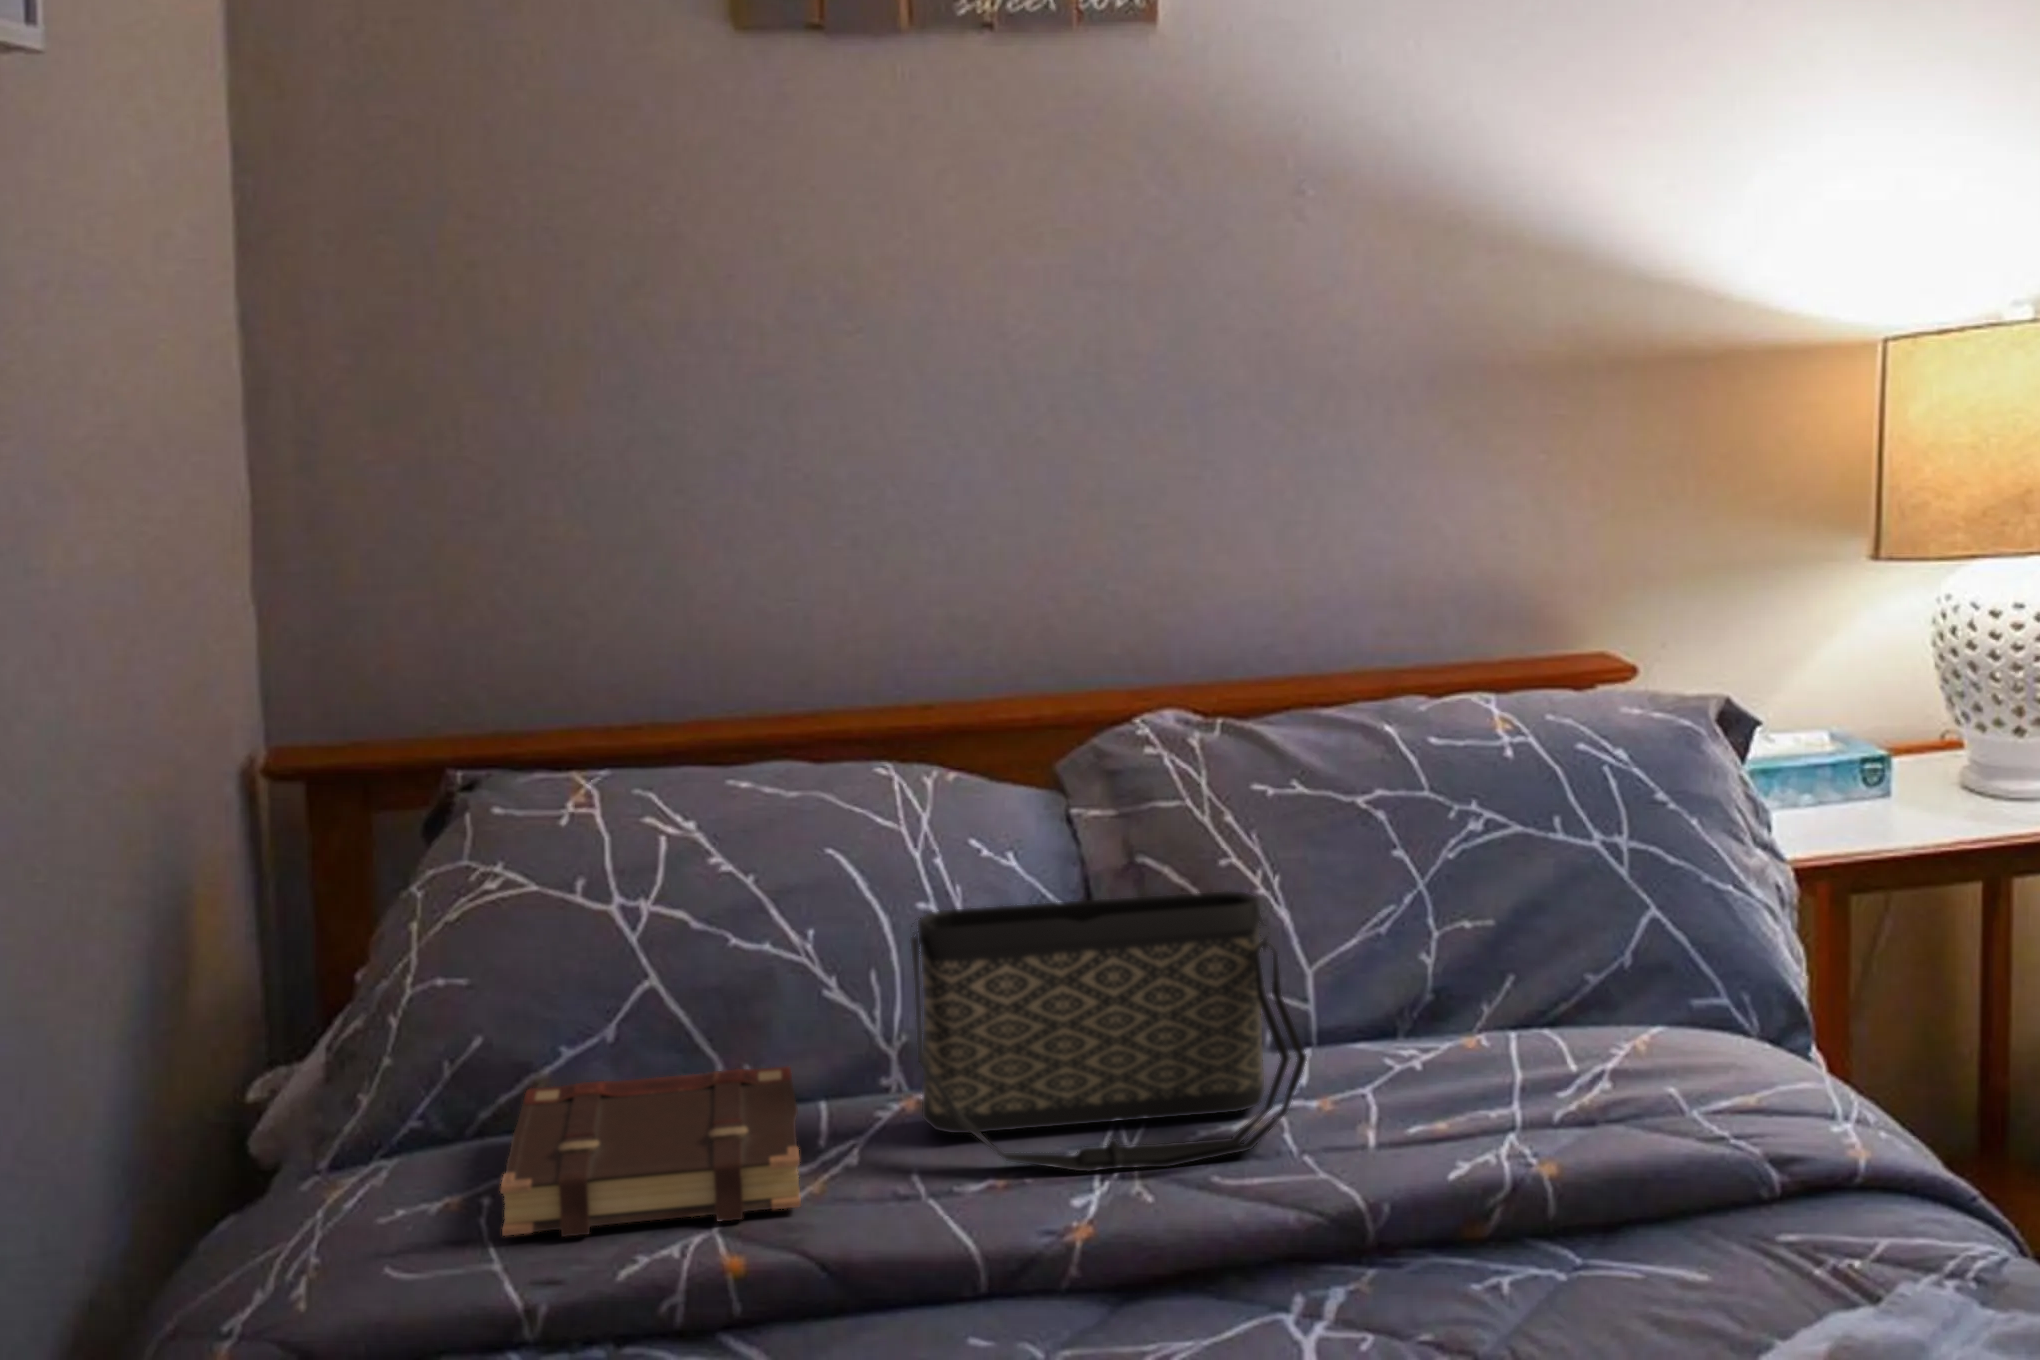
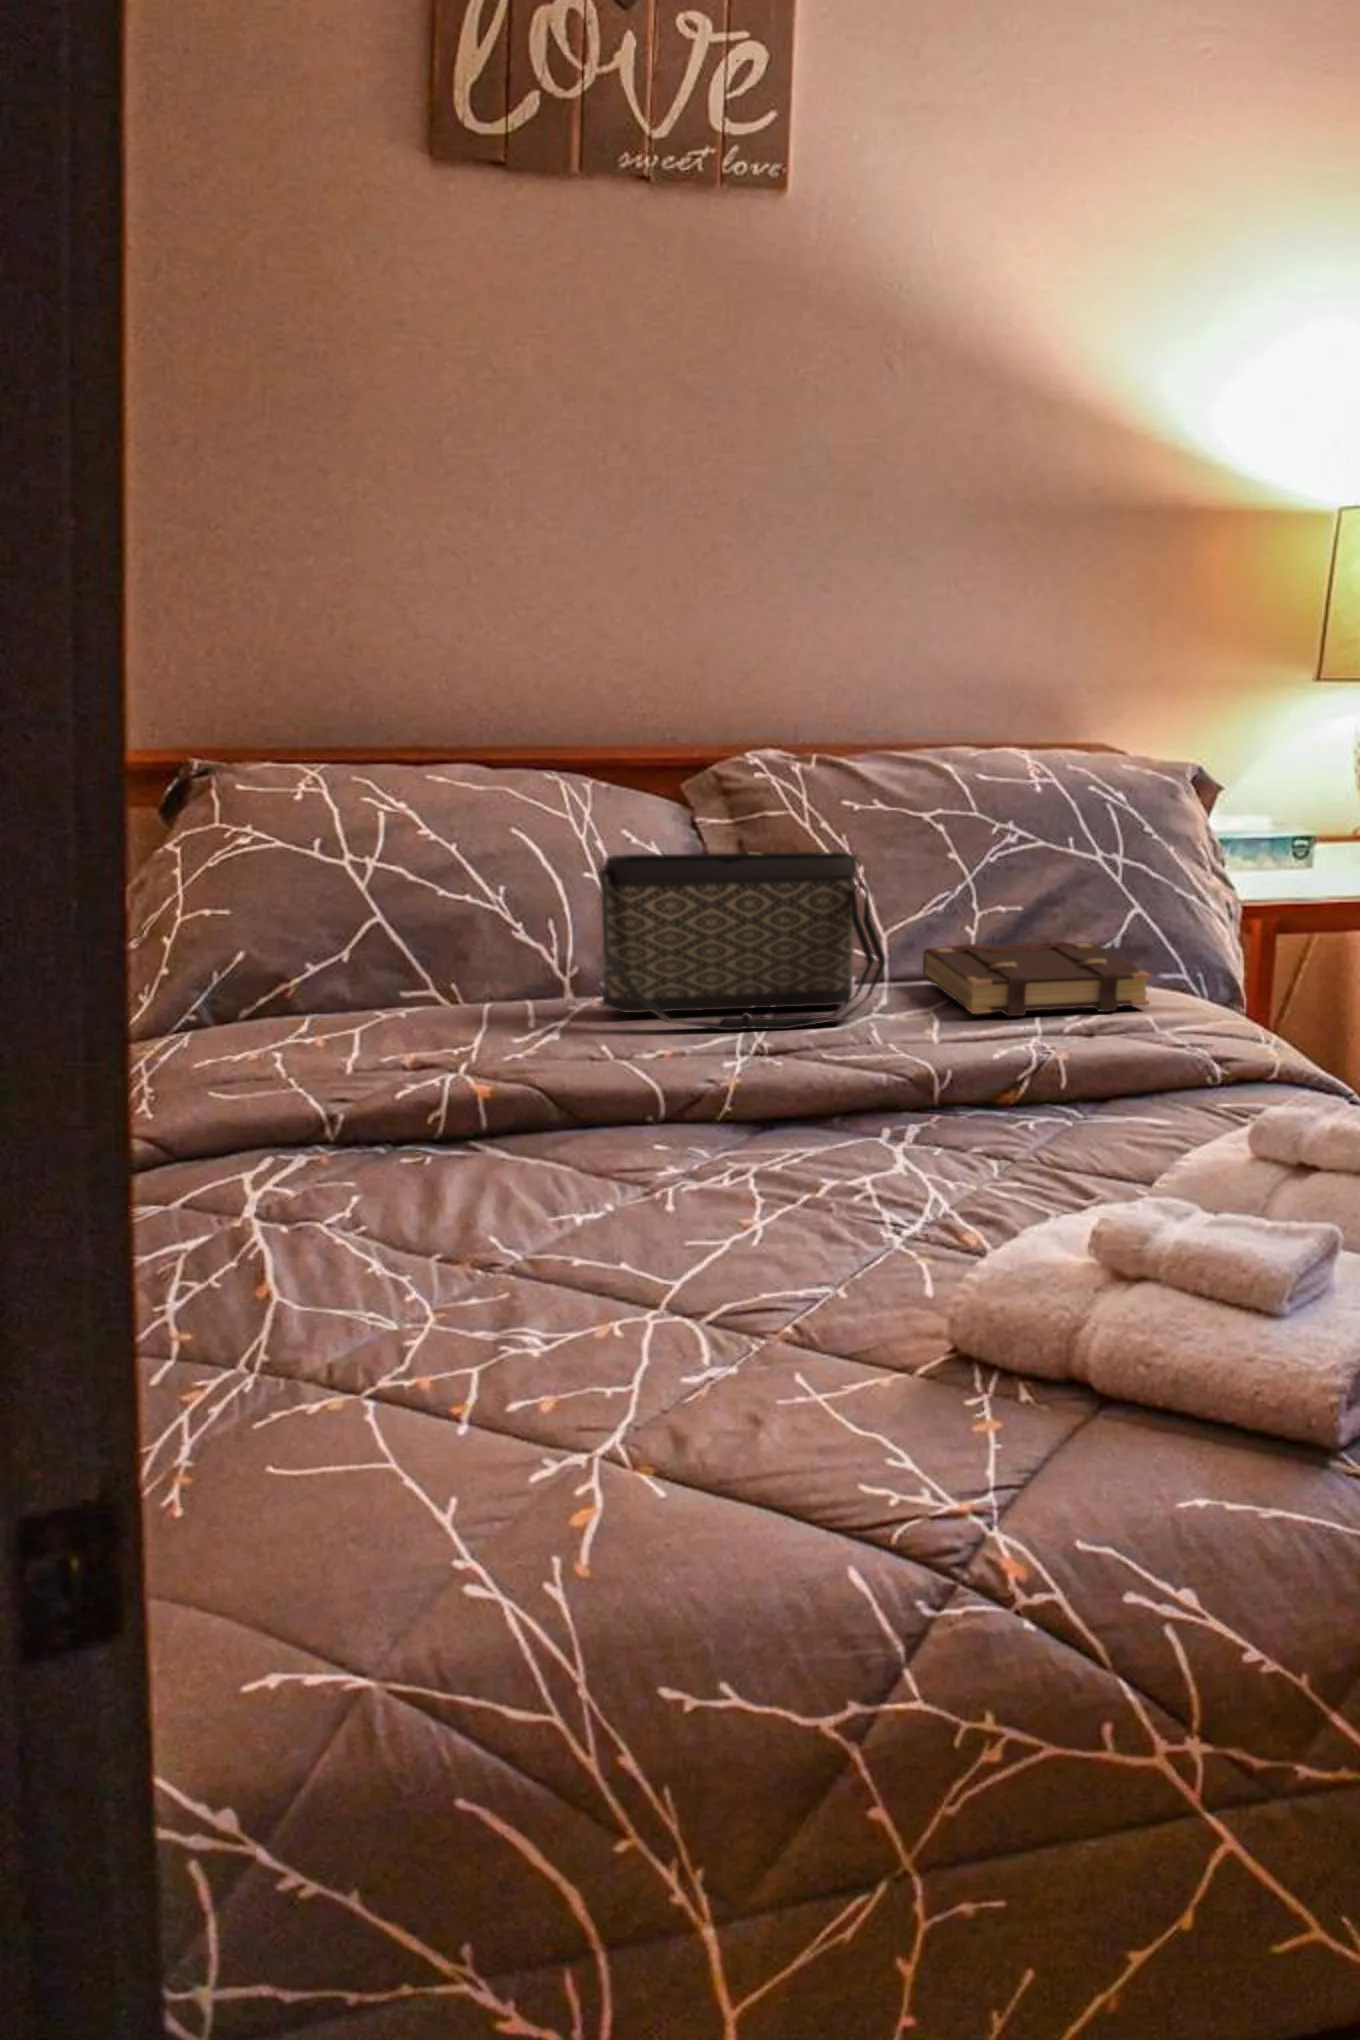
book: present [501,1066,801,1237] -> present [923,941,1151,1016]

